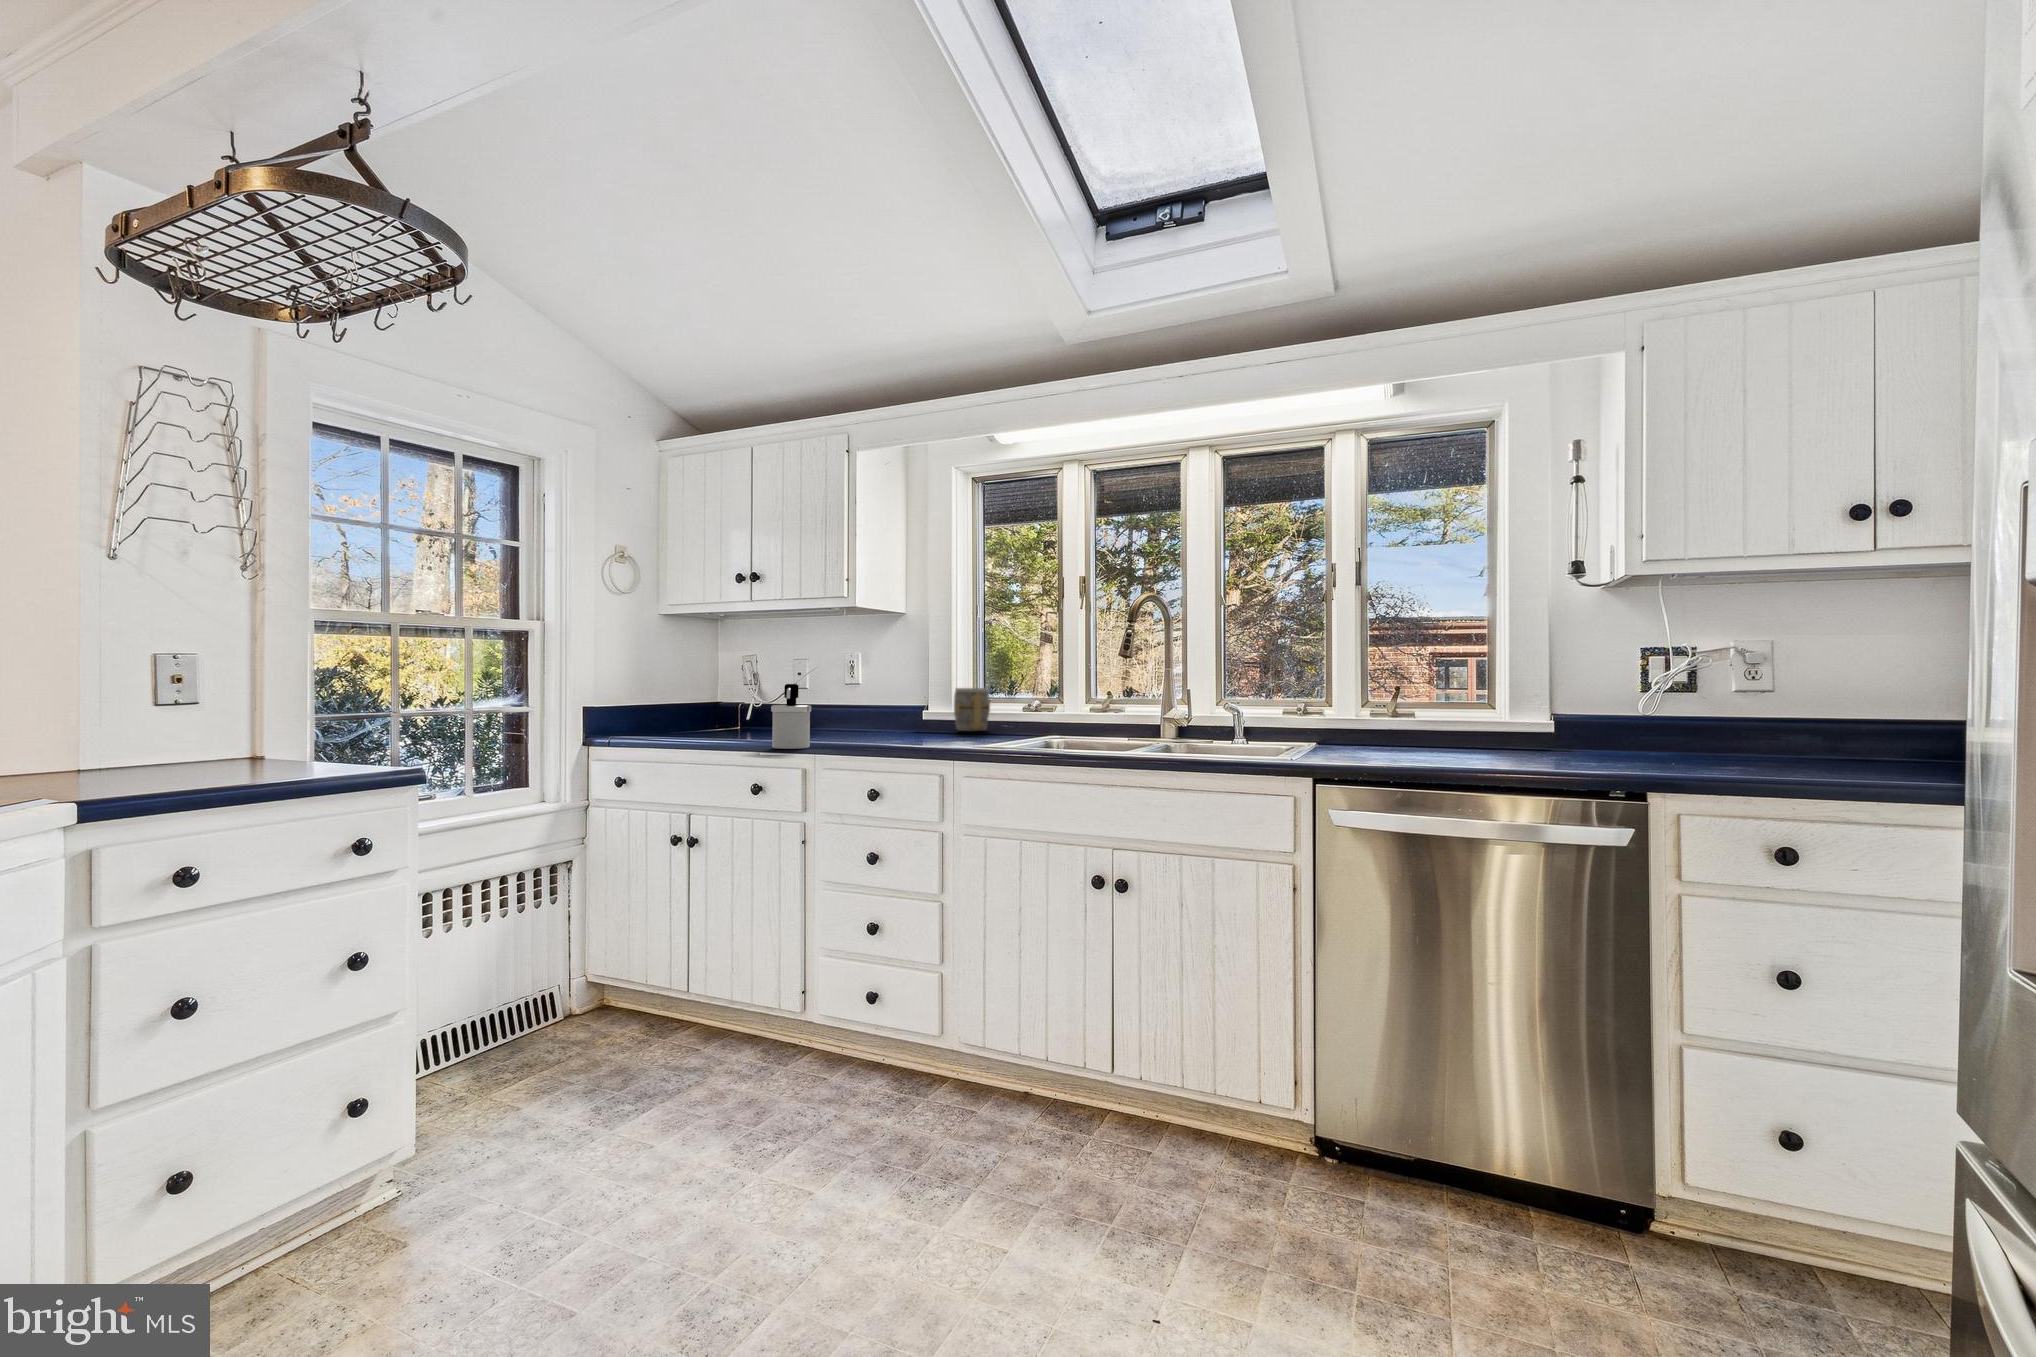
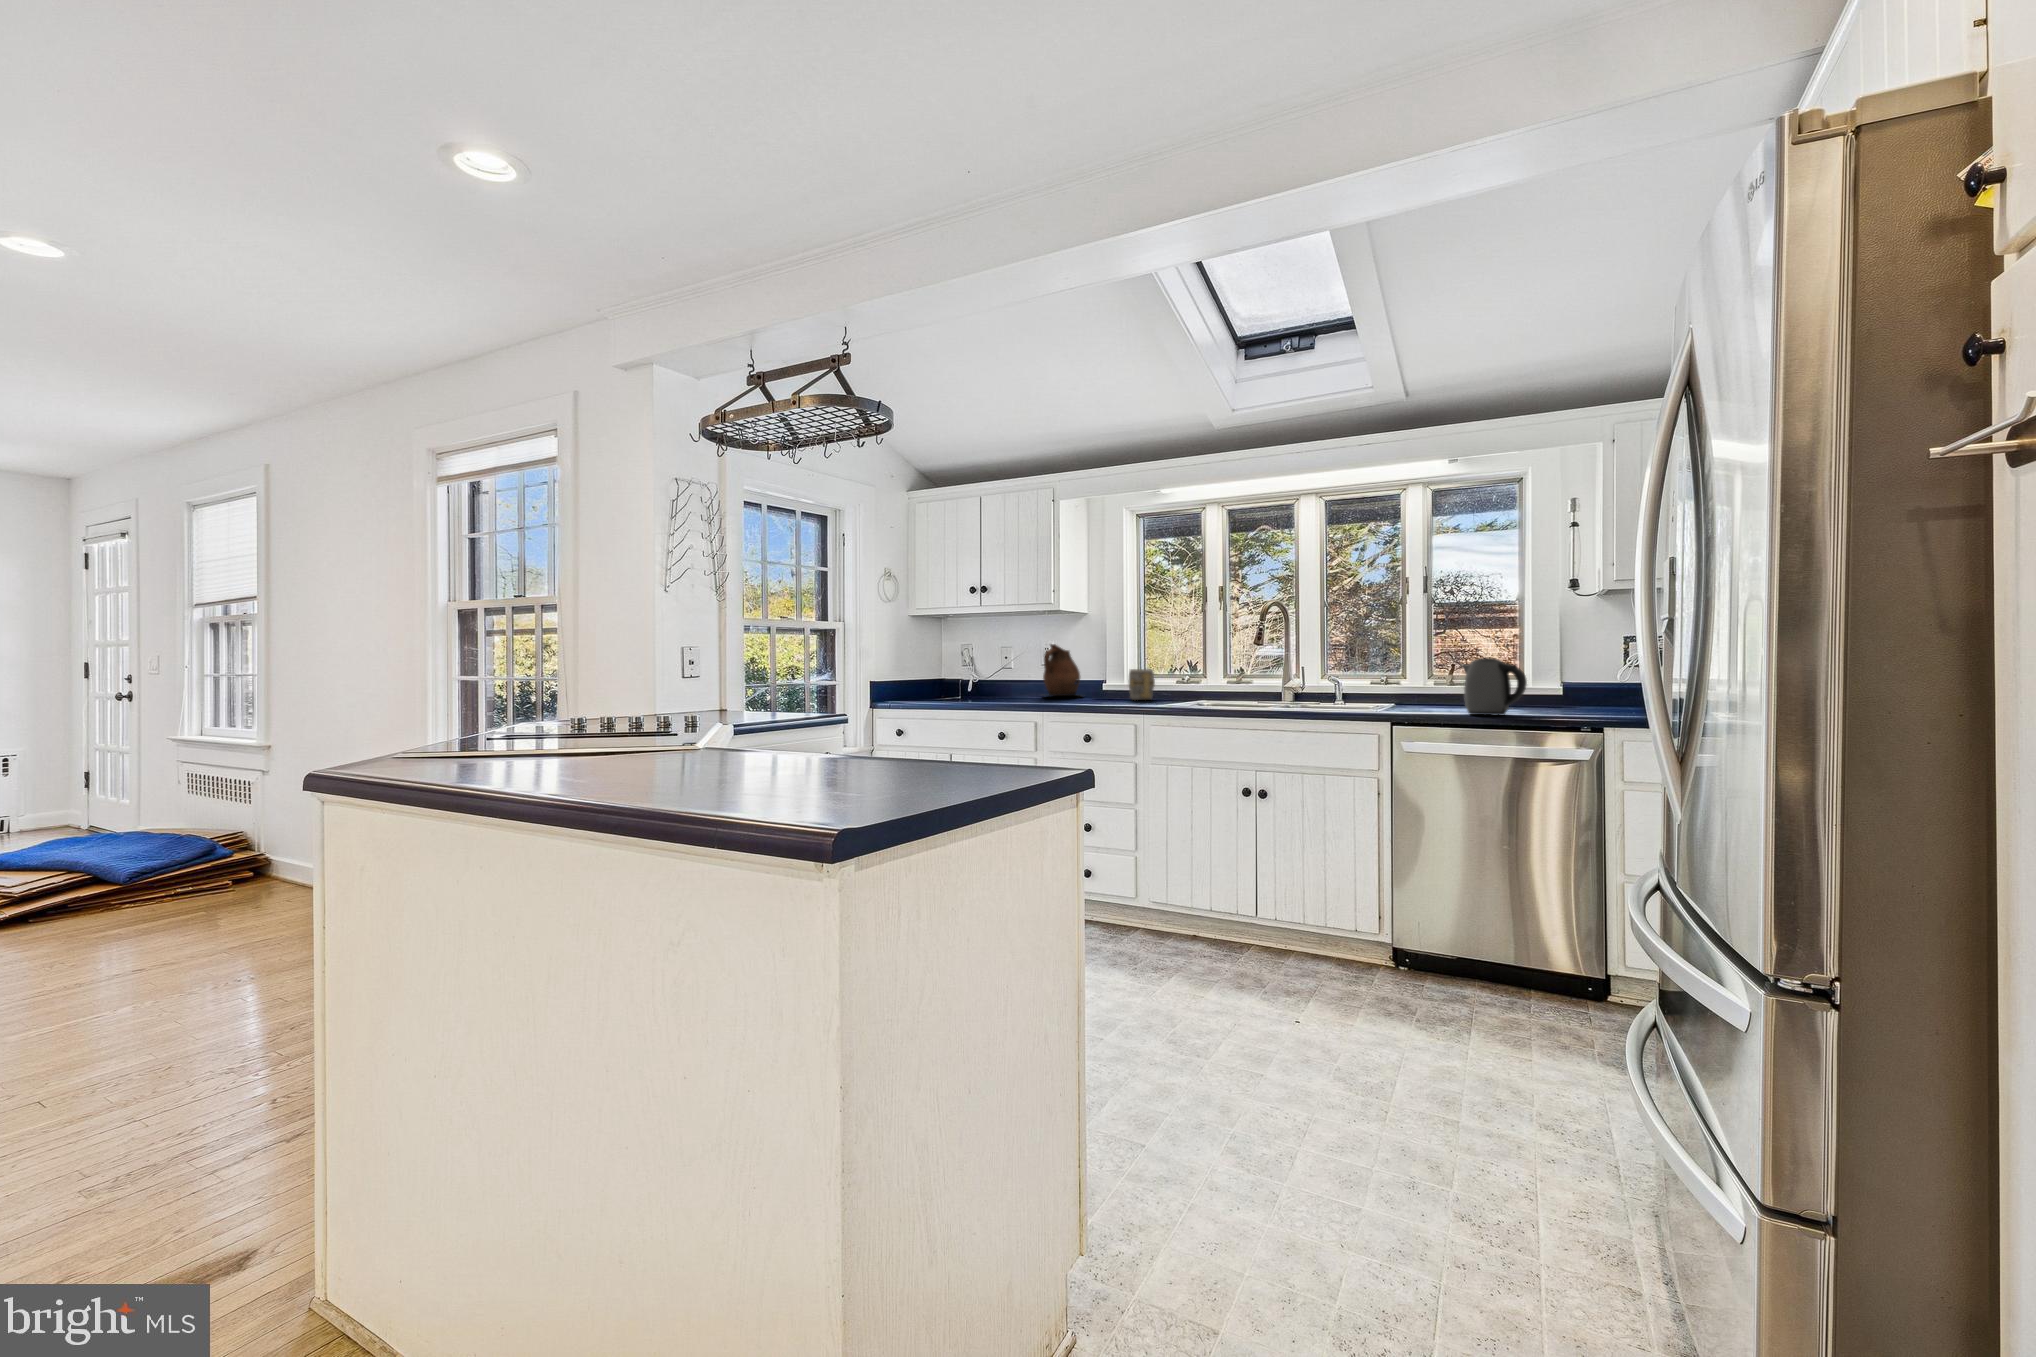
ceramic pitcher: none [840,652,901,726] -> present [1043,644,1080,696]
kettle: none [1419,679,1518,769] -> present [1463,658,1527,715]
soap dispenser: present [771,684,811,749] -> none [1011,666,1038,709]

